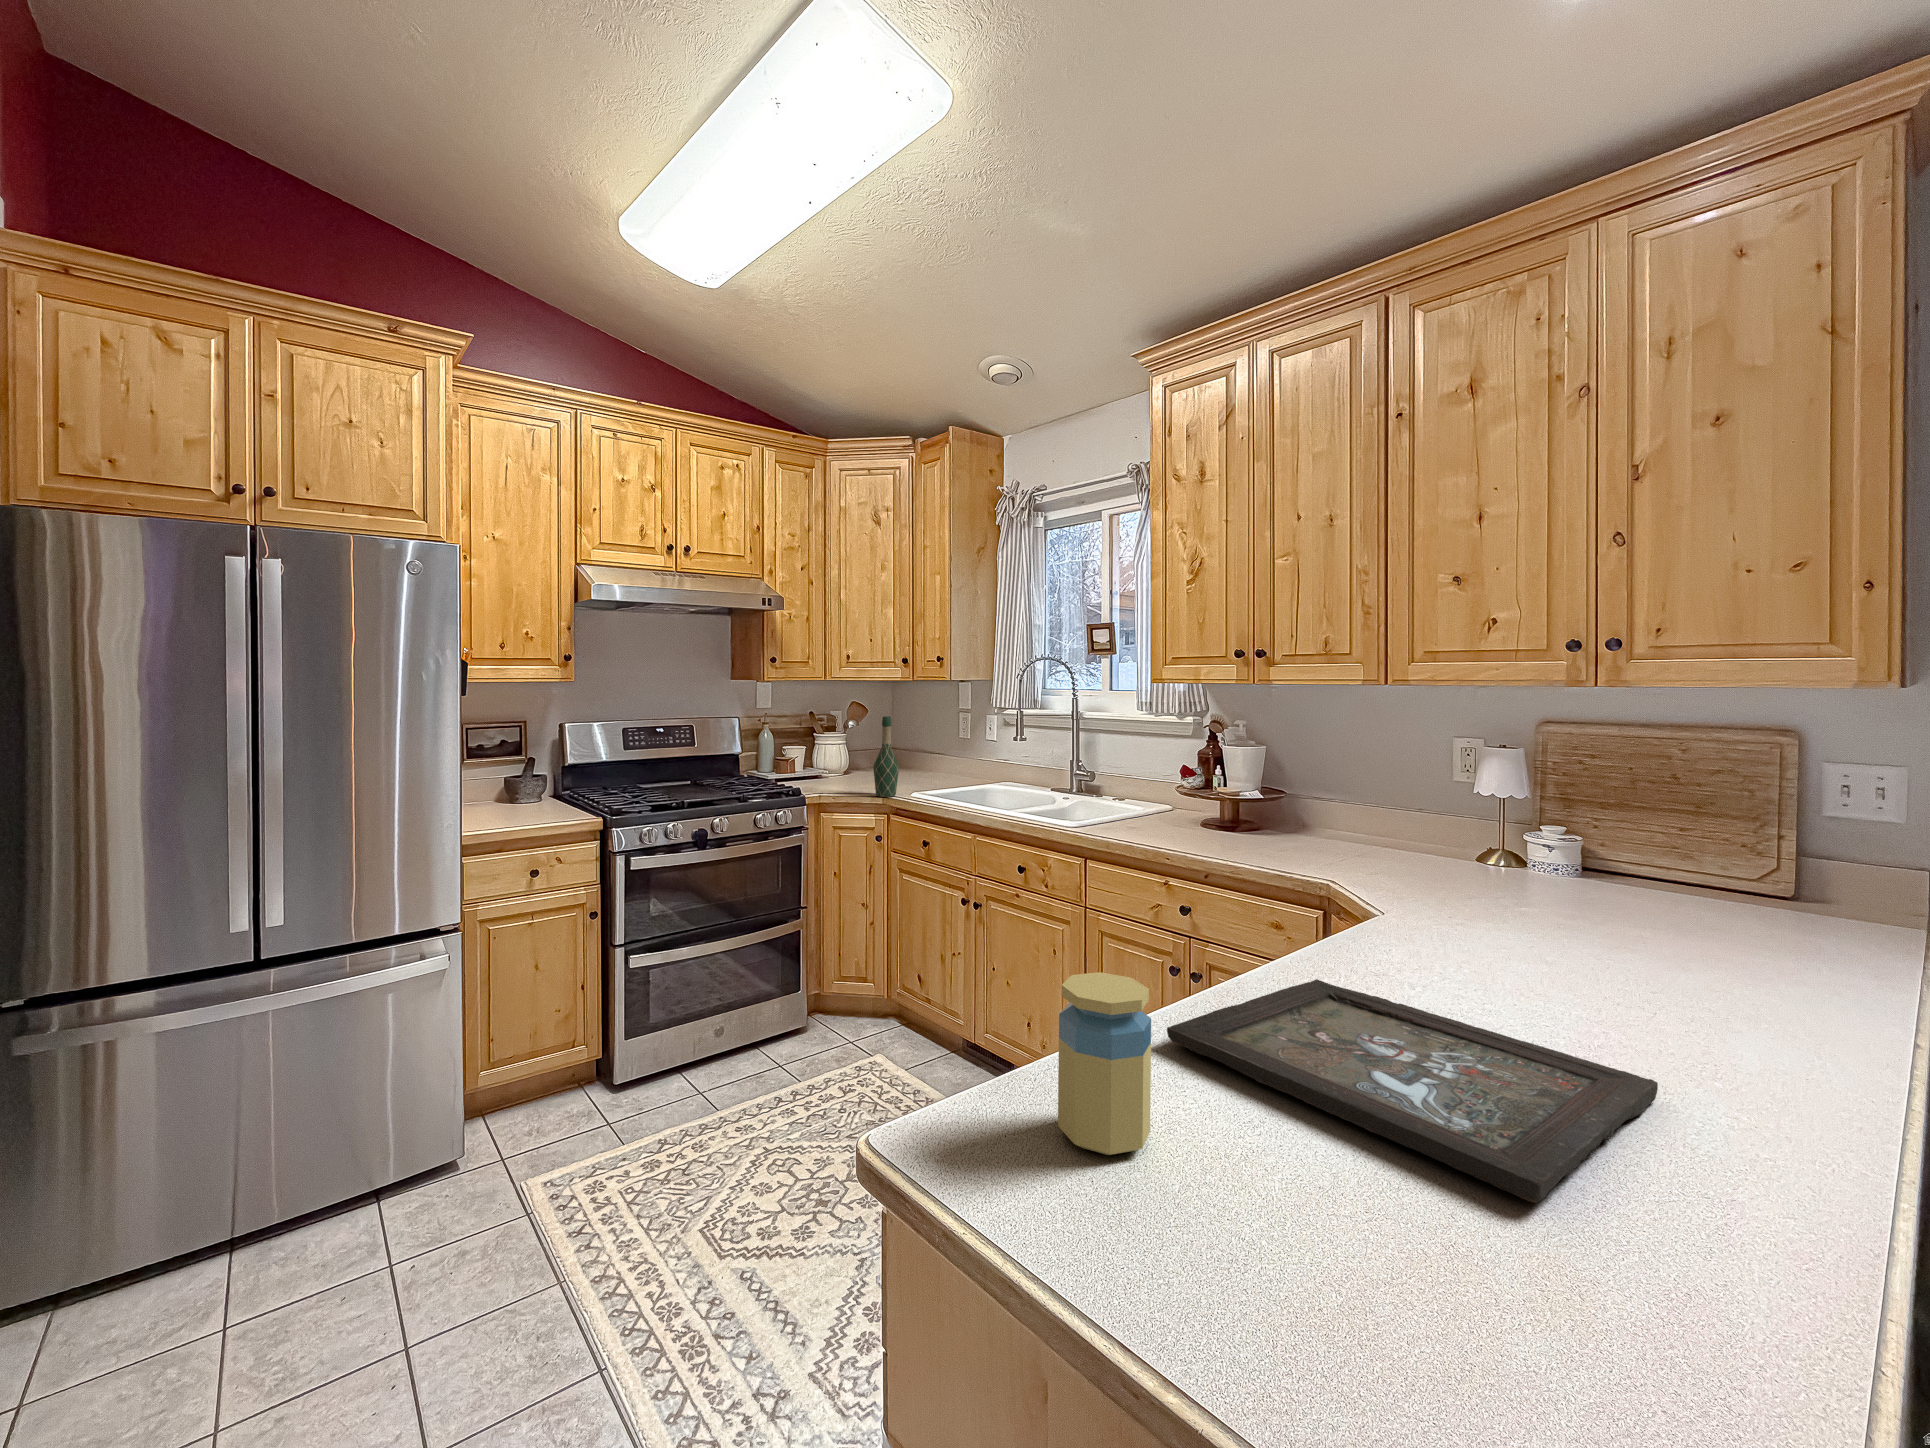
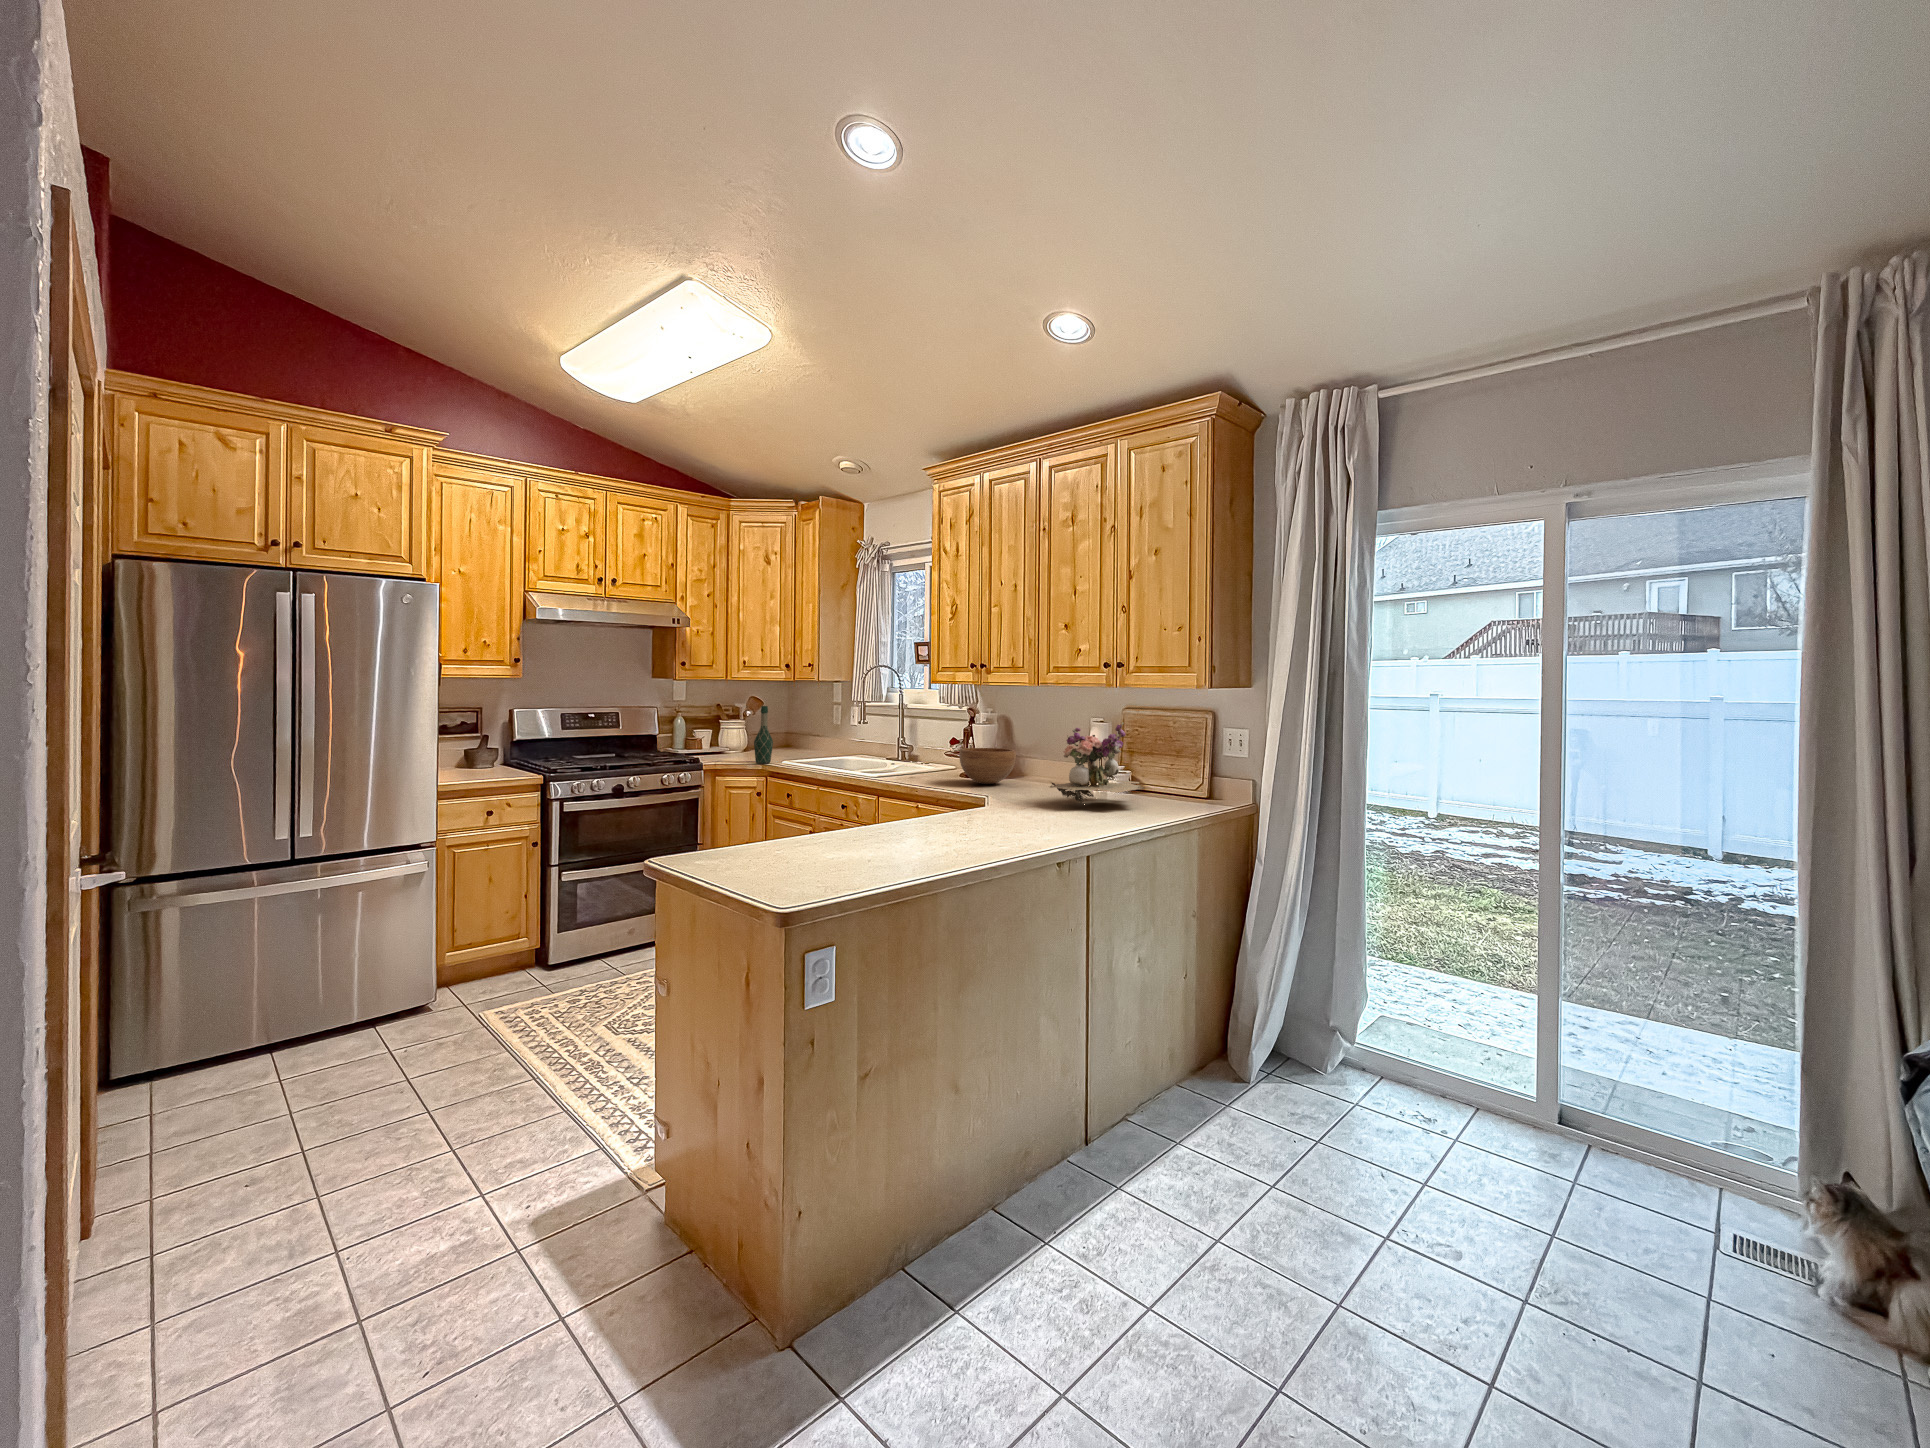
flower arrangement: none [1489,749,1715,909] -> present [1050,723,1144,803]
bowl: none [1226,784,1326,846] -> present [959,748,1016,784]
jar: present [1058,972,1151,1155] -> none [731,798,768,861]
tray: present [1167,979,1658,1203] -> none [806,824,985,862]

